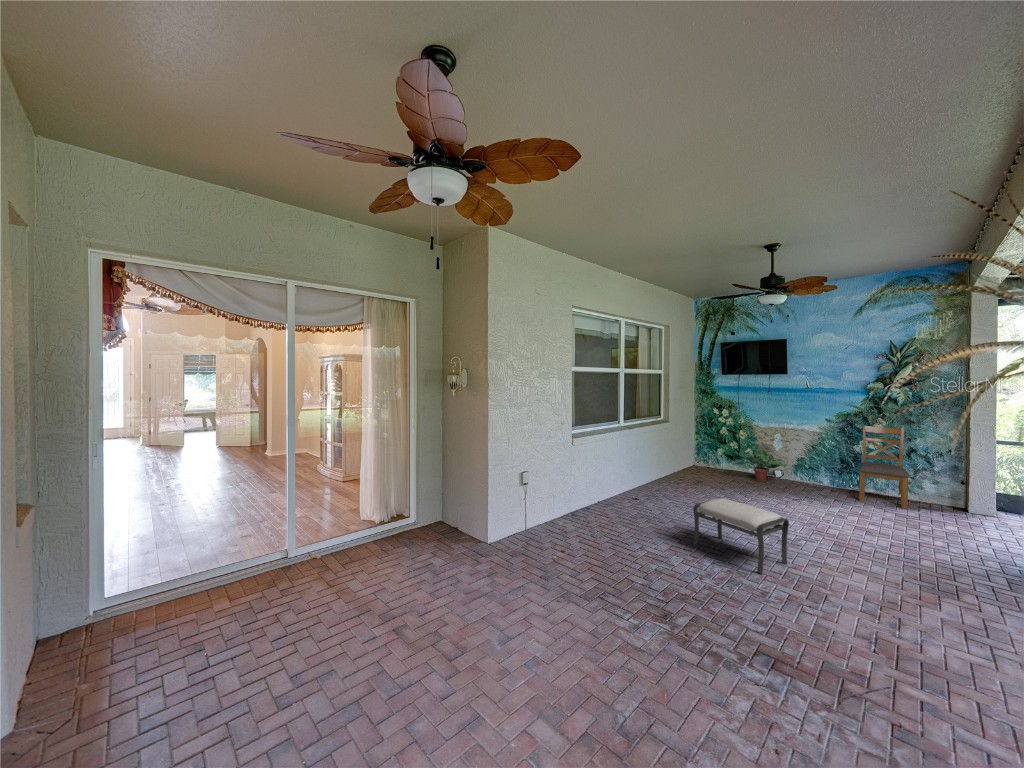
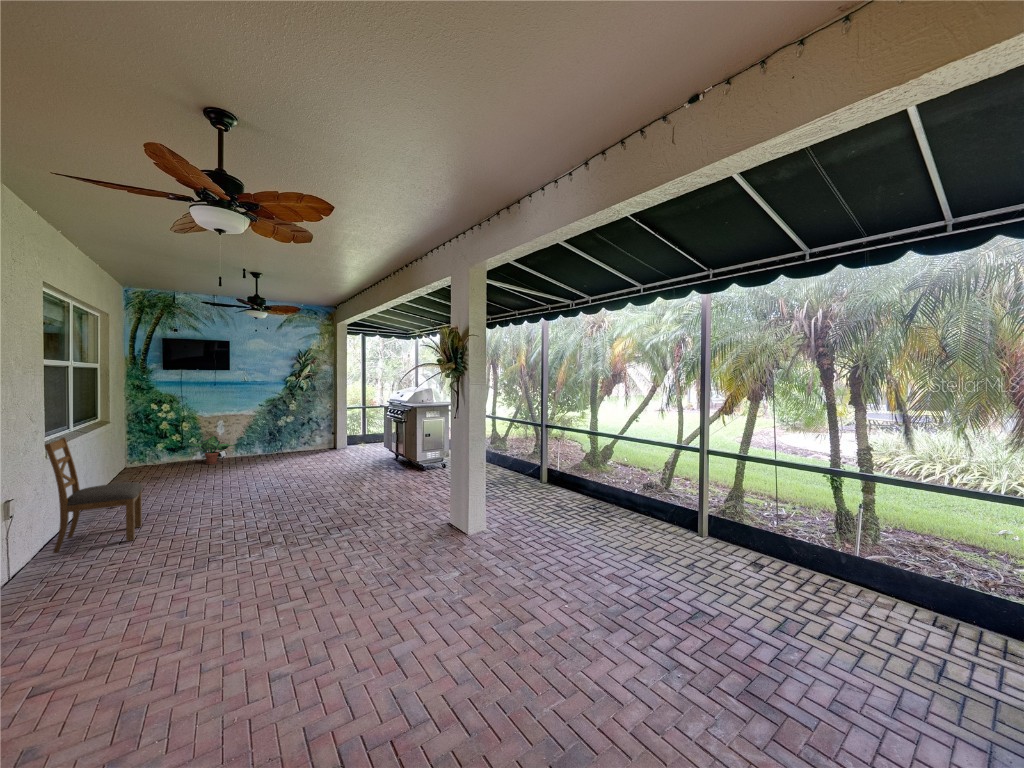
chair: present [859,425,910,509] -> present [45,438,143,553]
ottoman: present [693,498,789,574] -> none [229,467,296,513]

